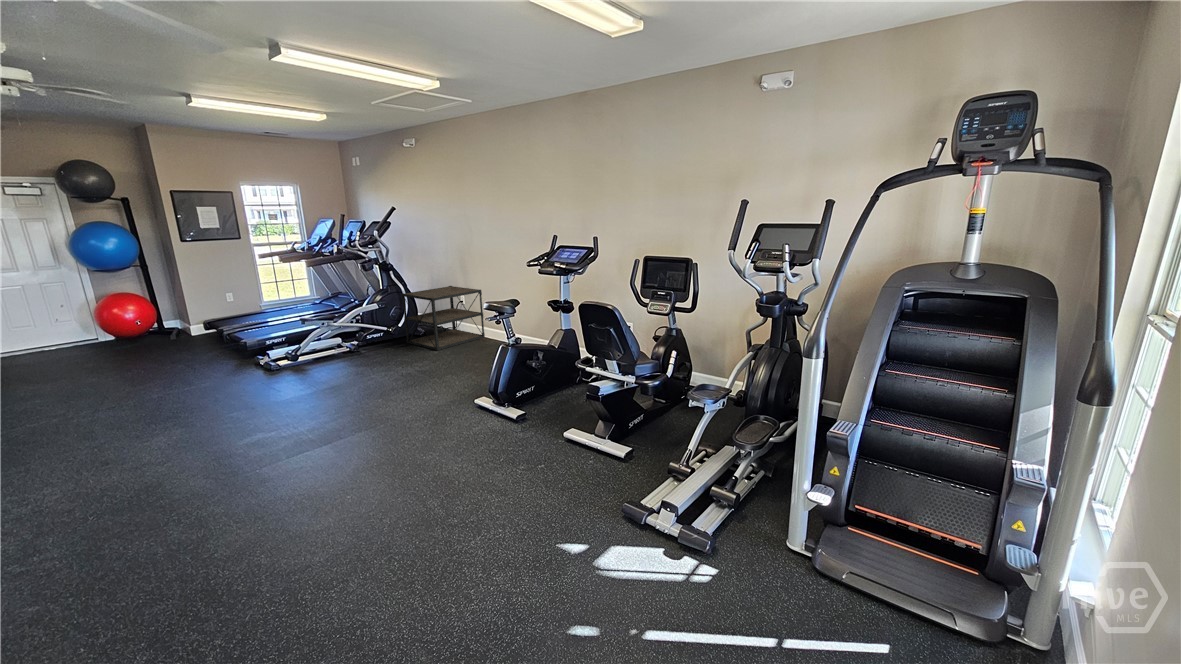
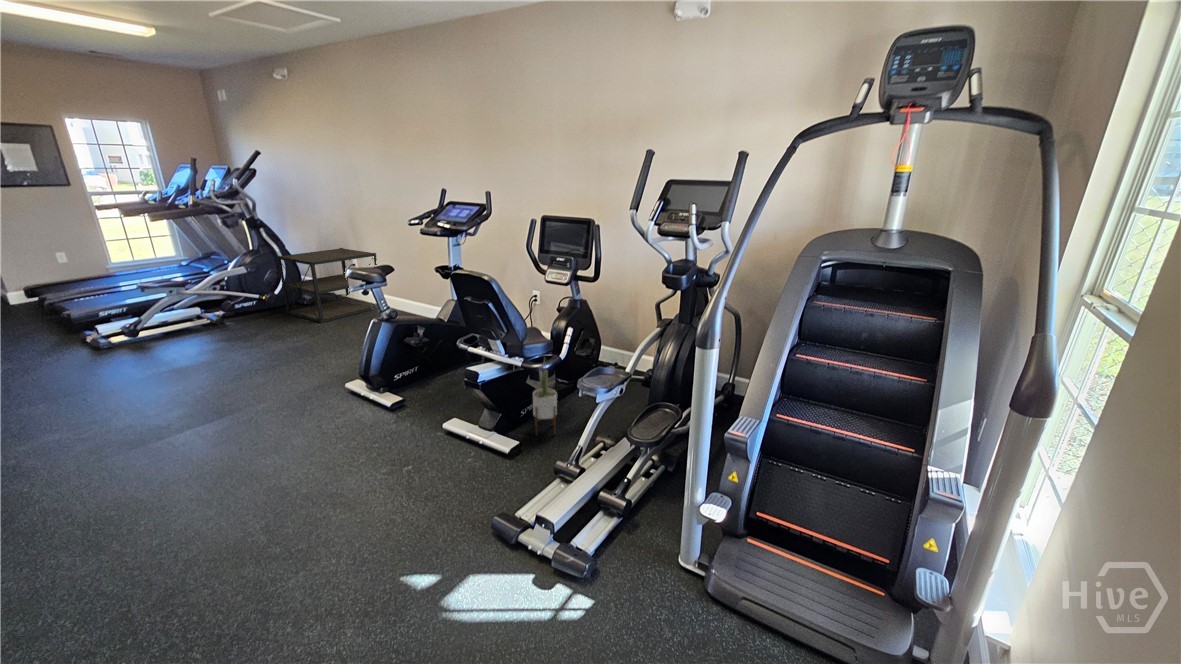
potted plant: none [641,375,661,445] -> present [533,369,557,435]

